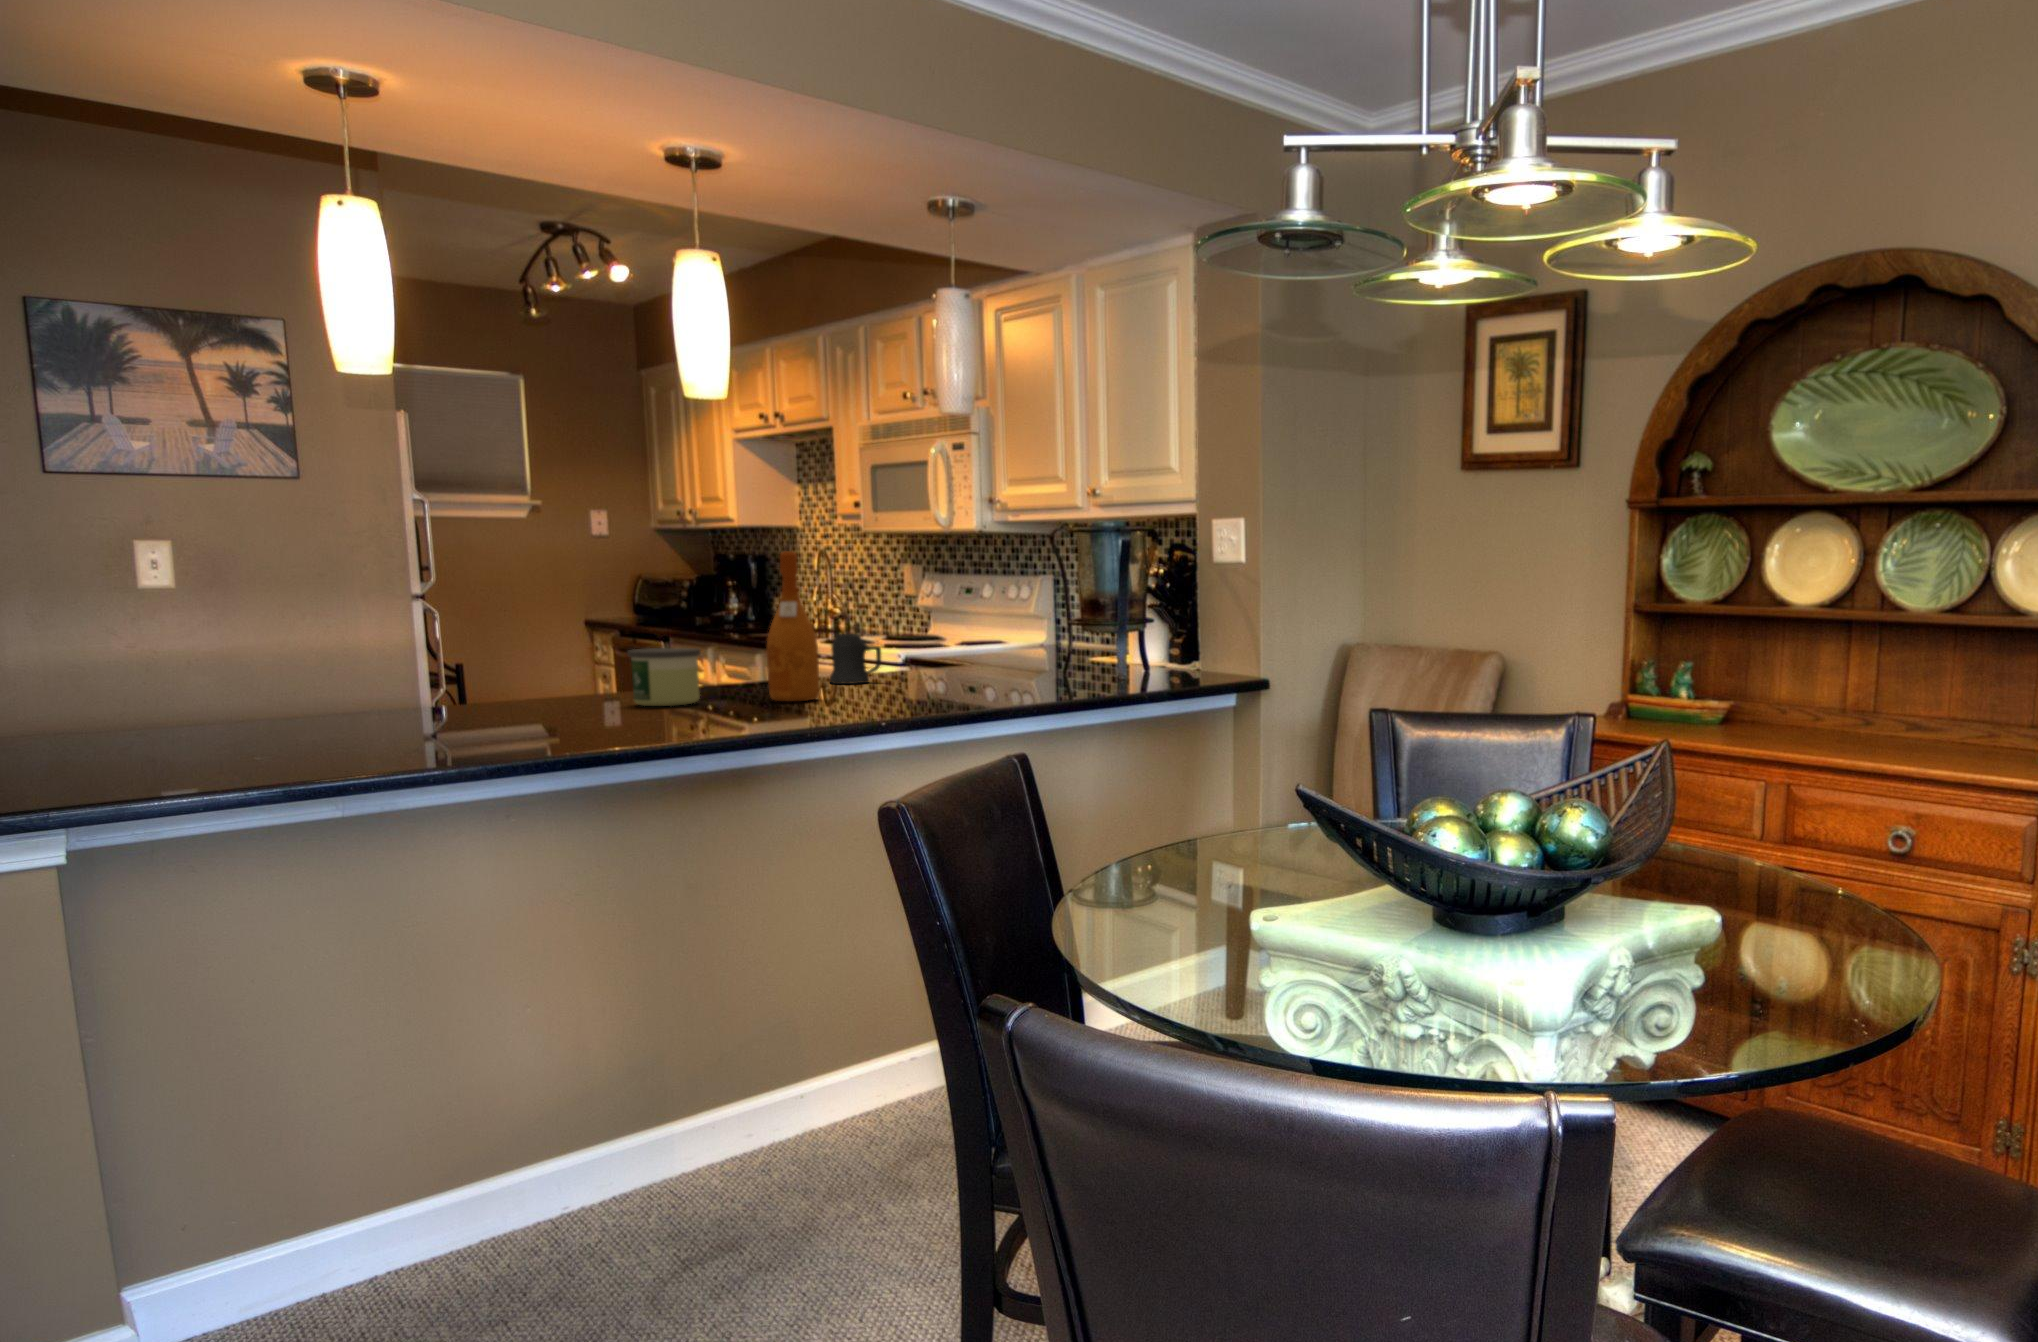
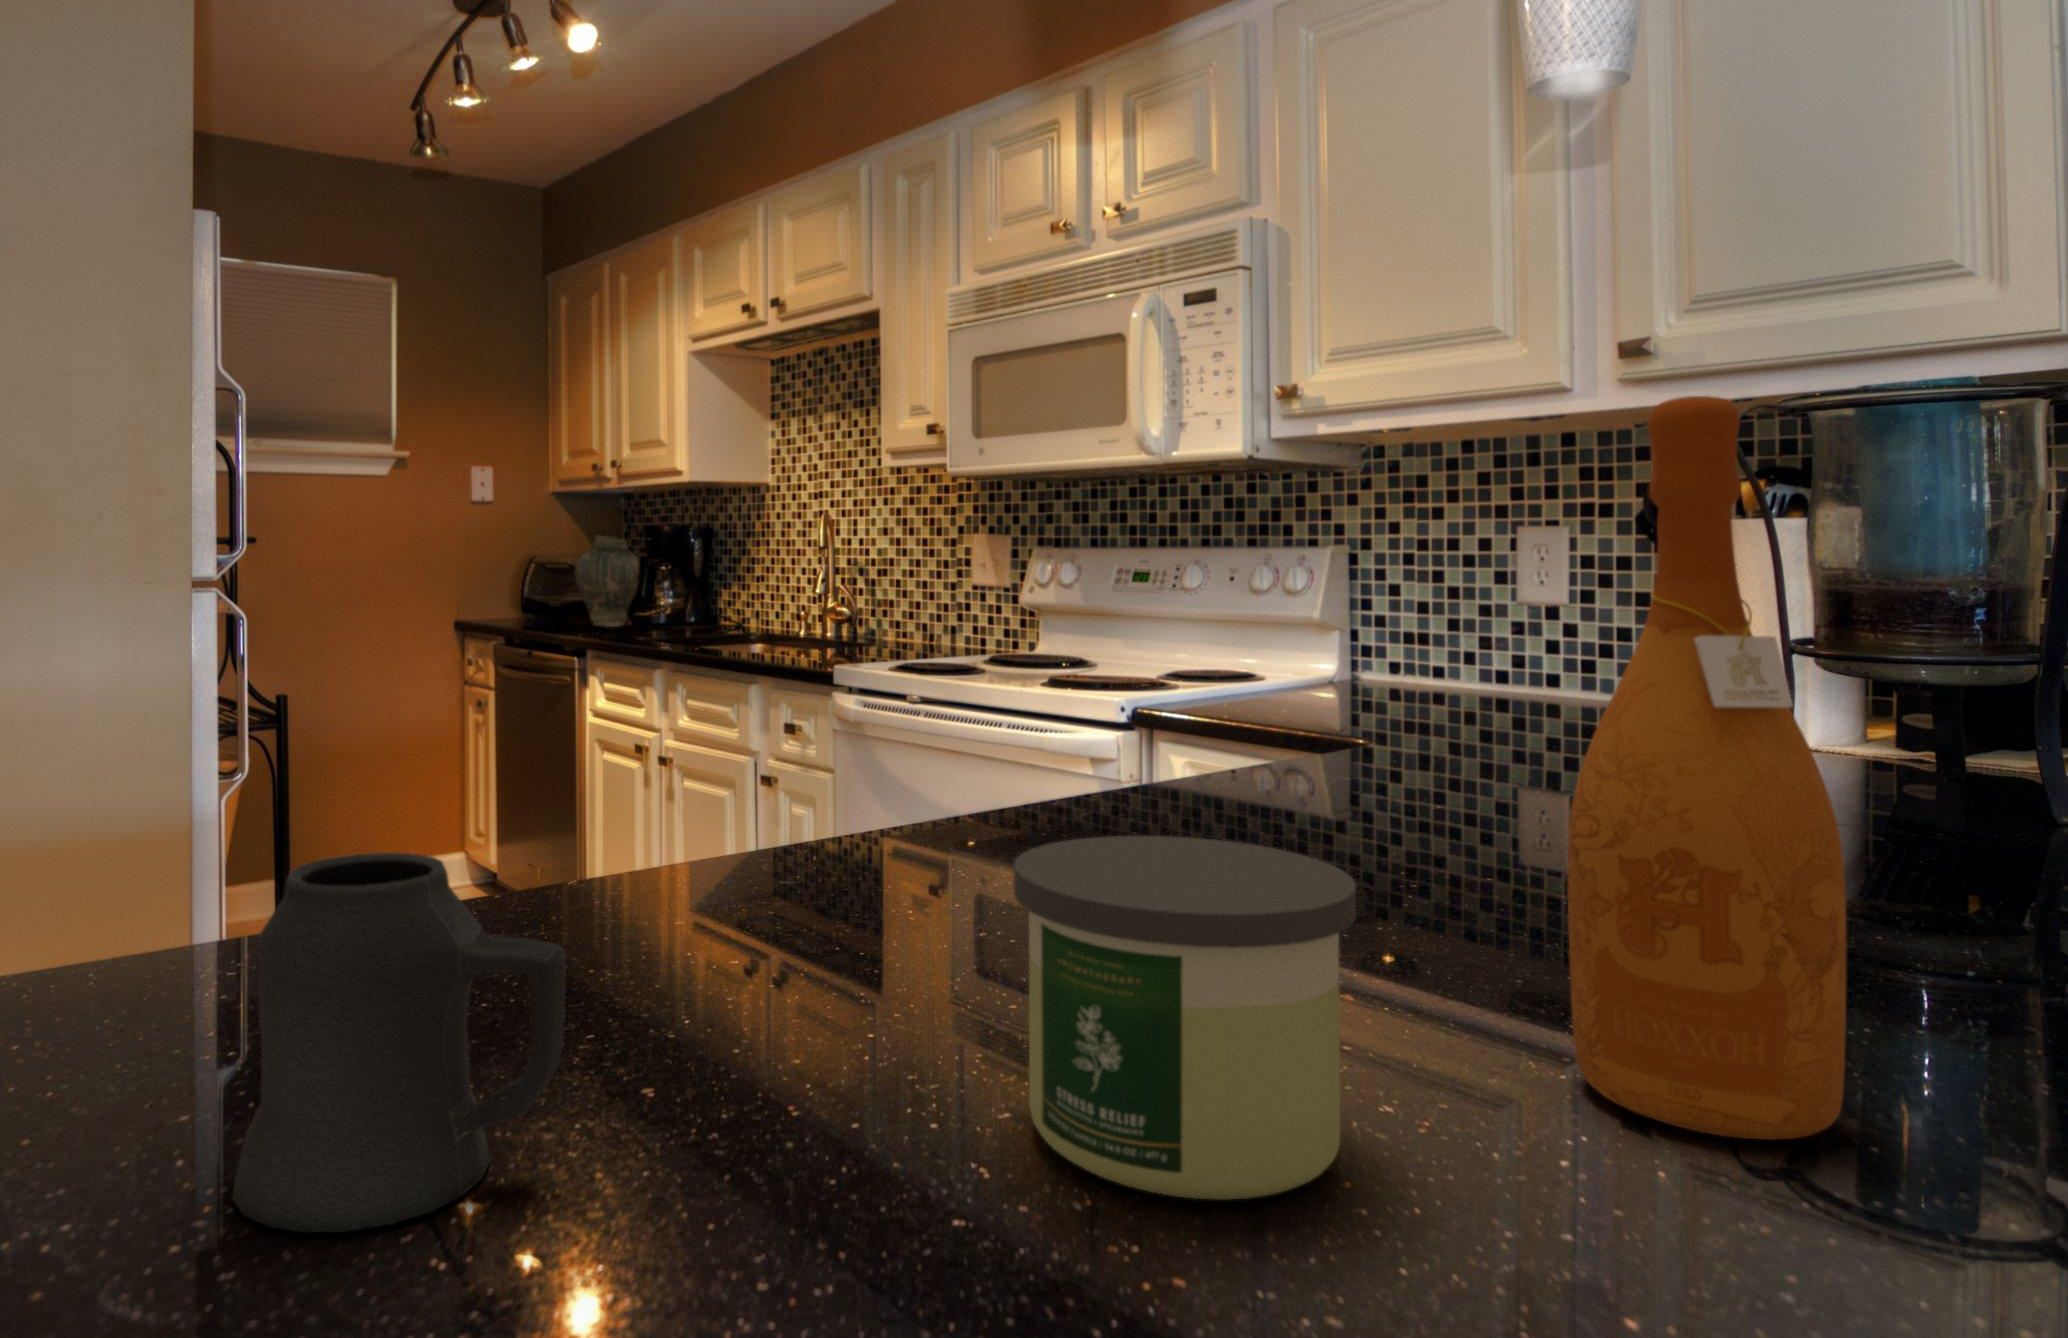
vase: none [671,562,721,624] -> present [575,535,639,627]
mug: present [830,634,881,684] -> present [232,853,566,1232]

